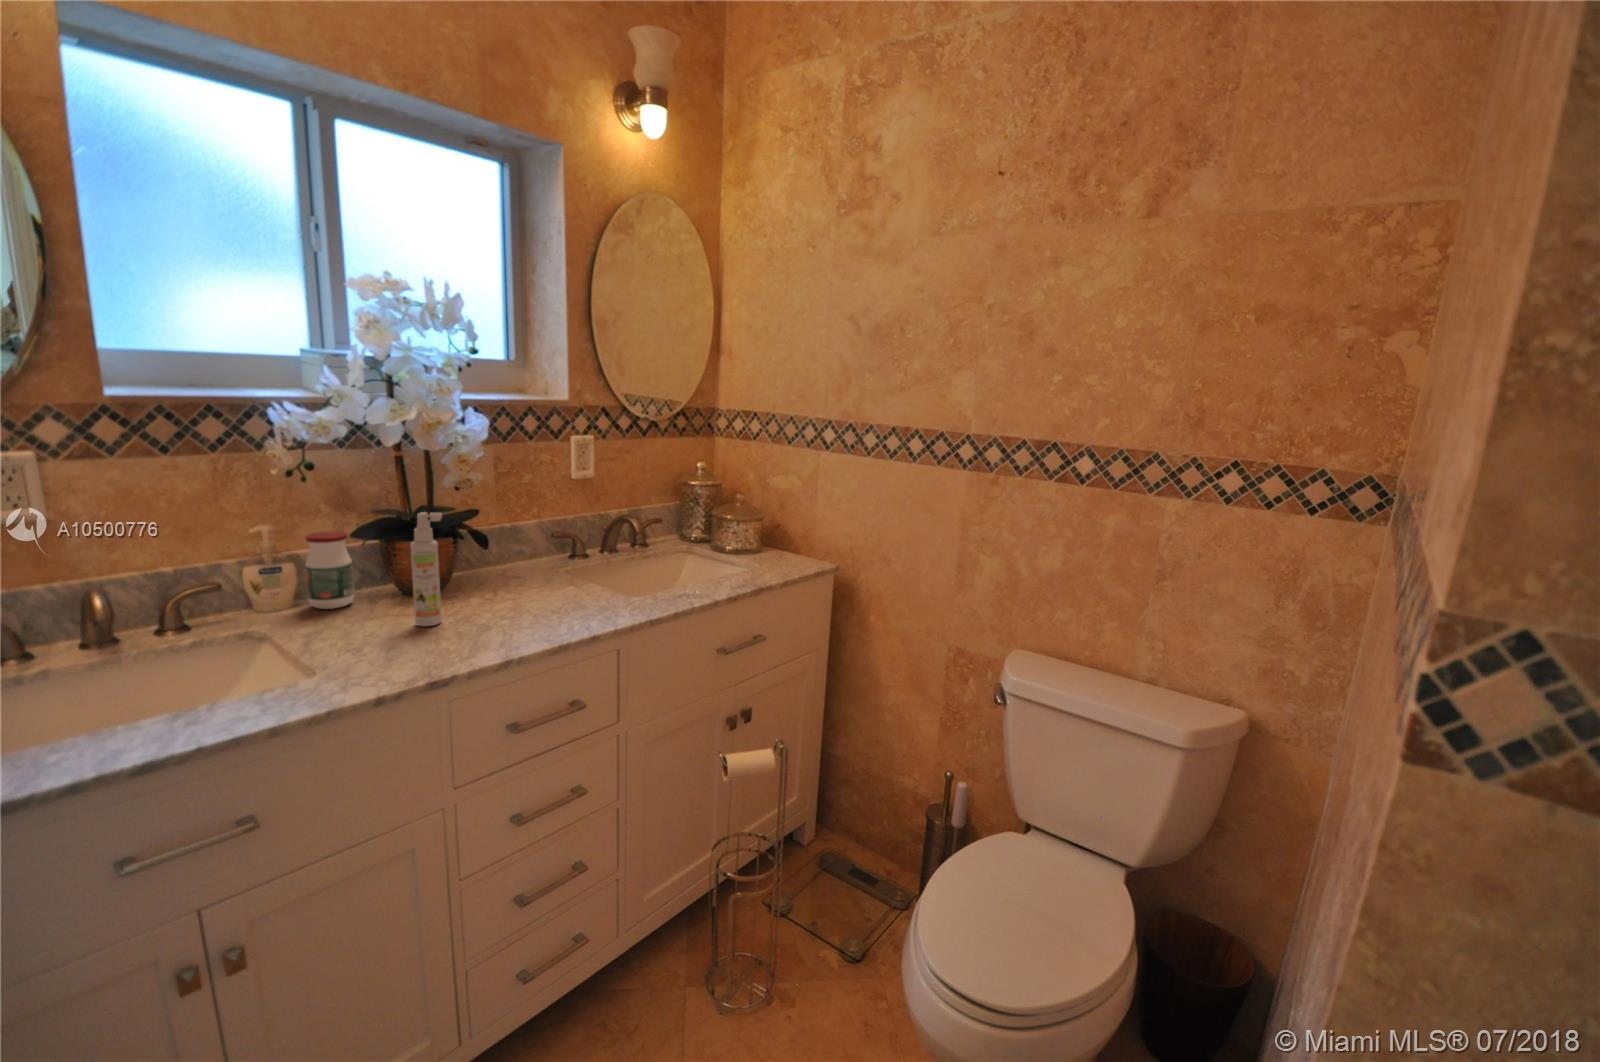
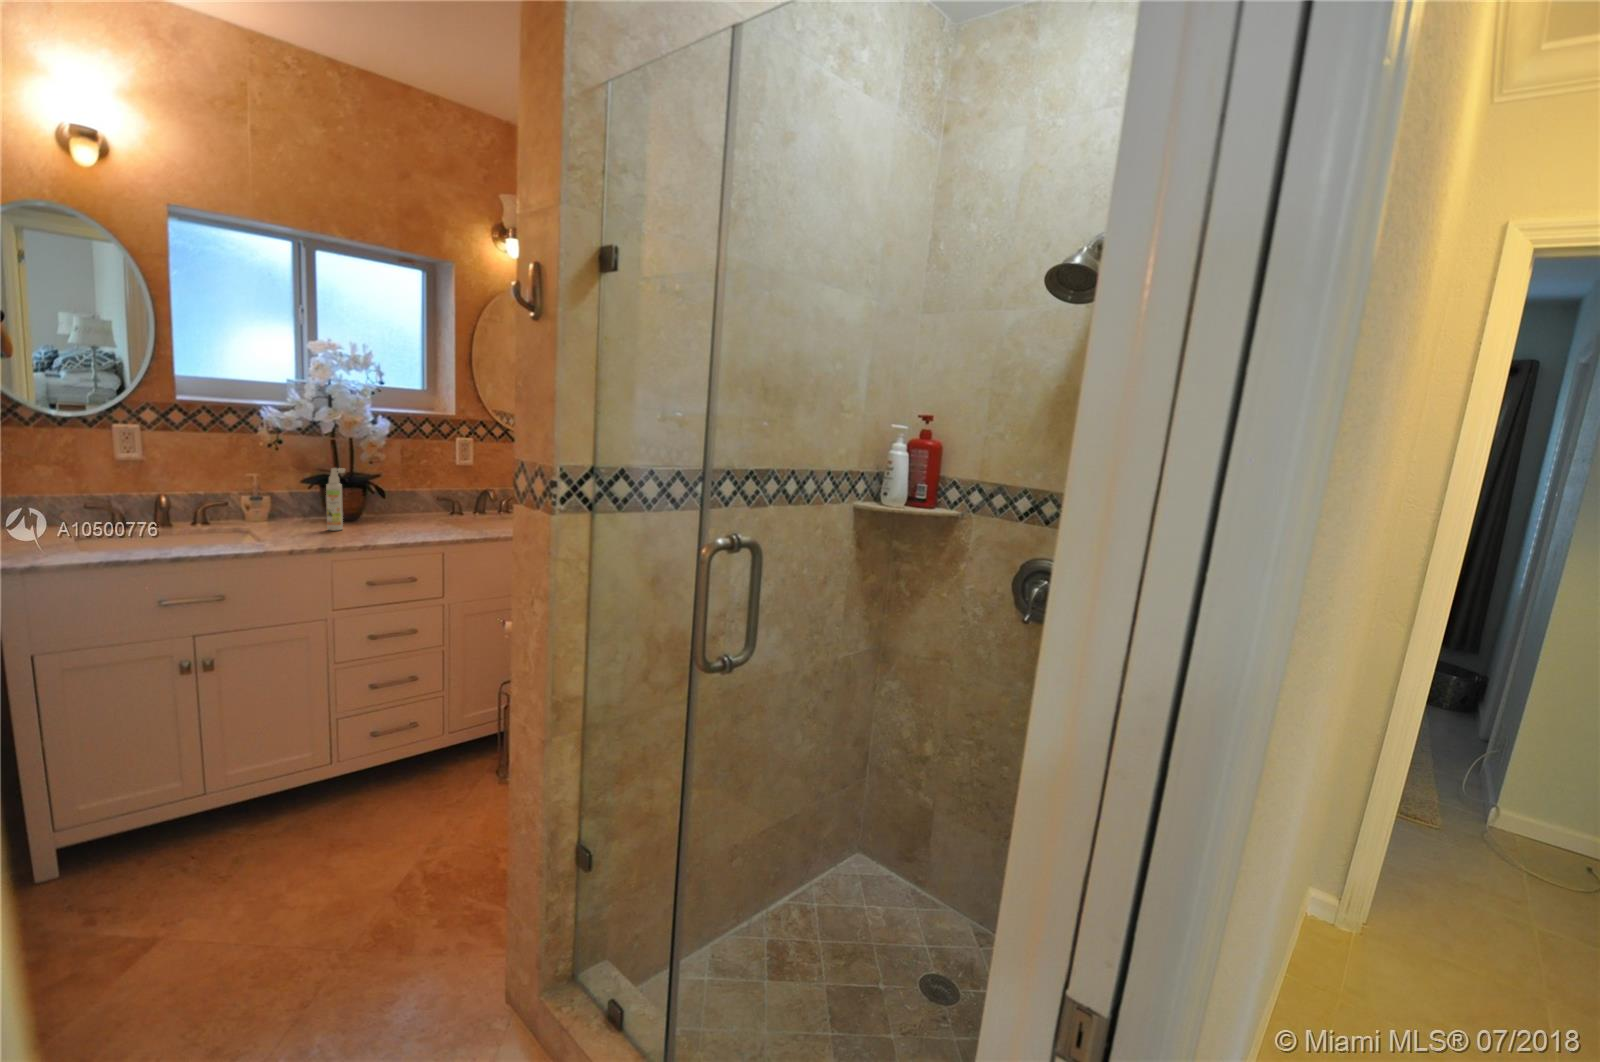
jar: present [305,531,354,609] -> none [276,480,303,522]

